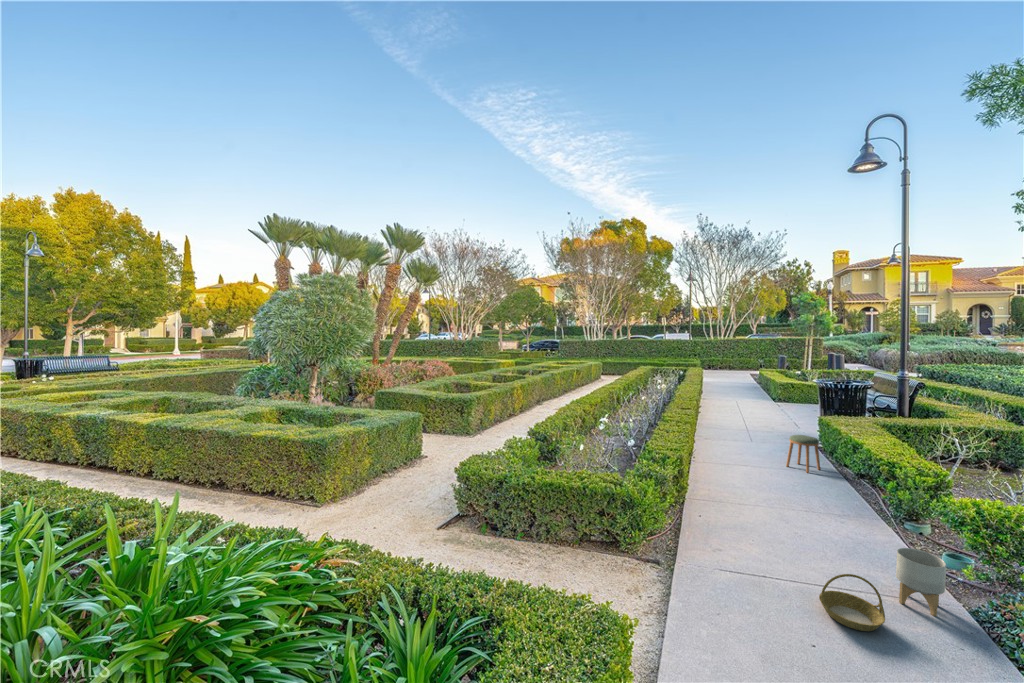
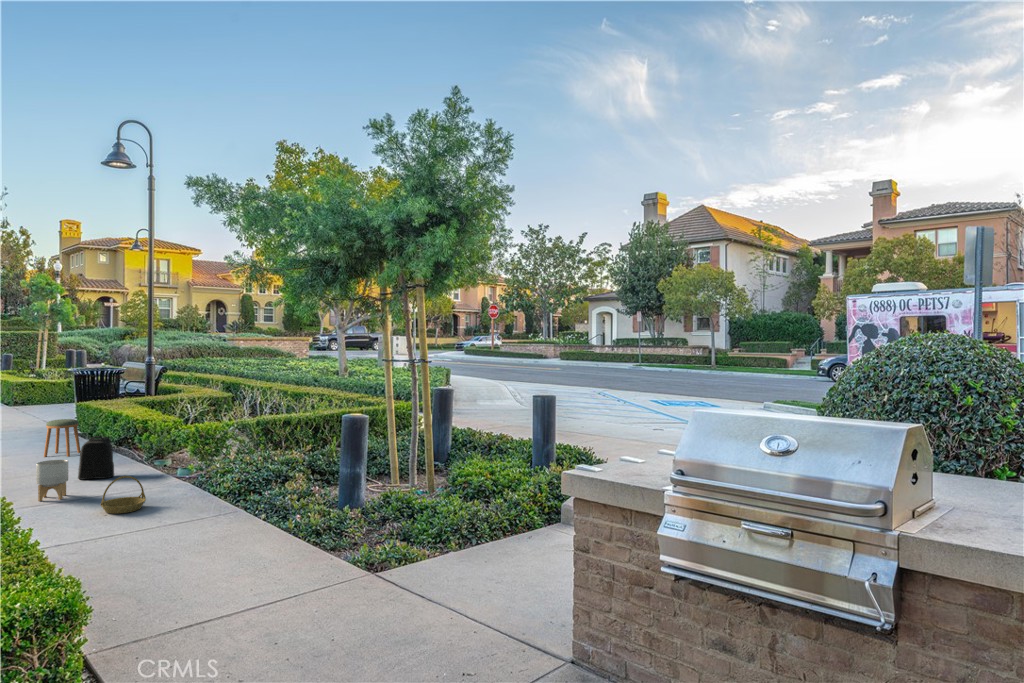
backpack: none [808,477,849,529] -> present [78,436,114,480]
planter: present [896,548,946,616] -> present [36,460,68,501]

